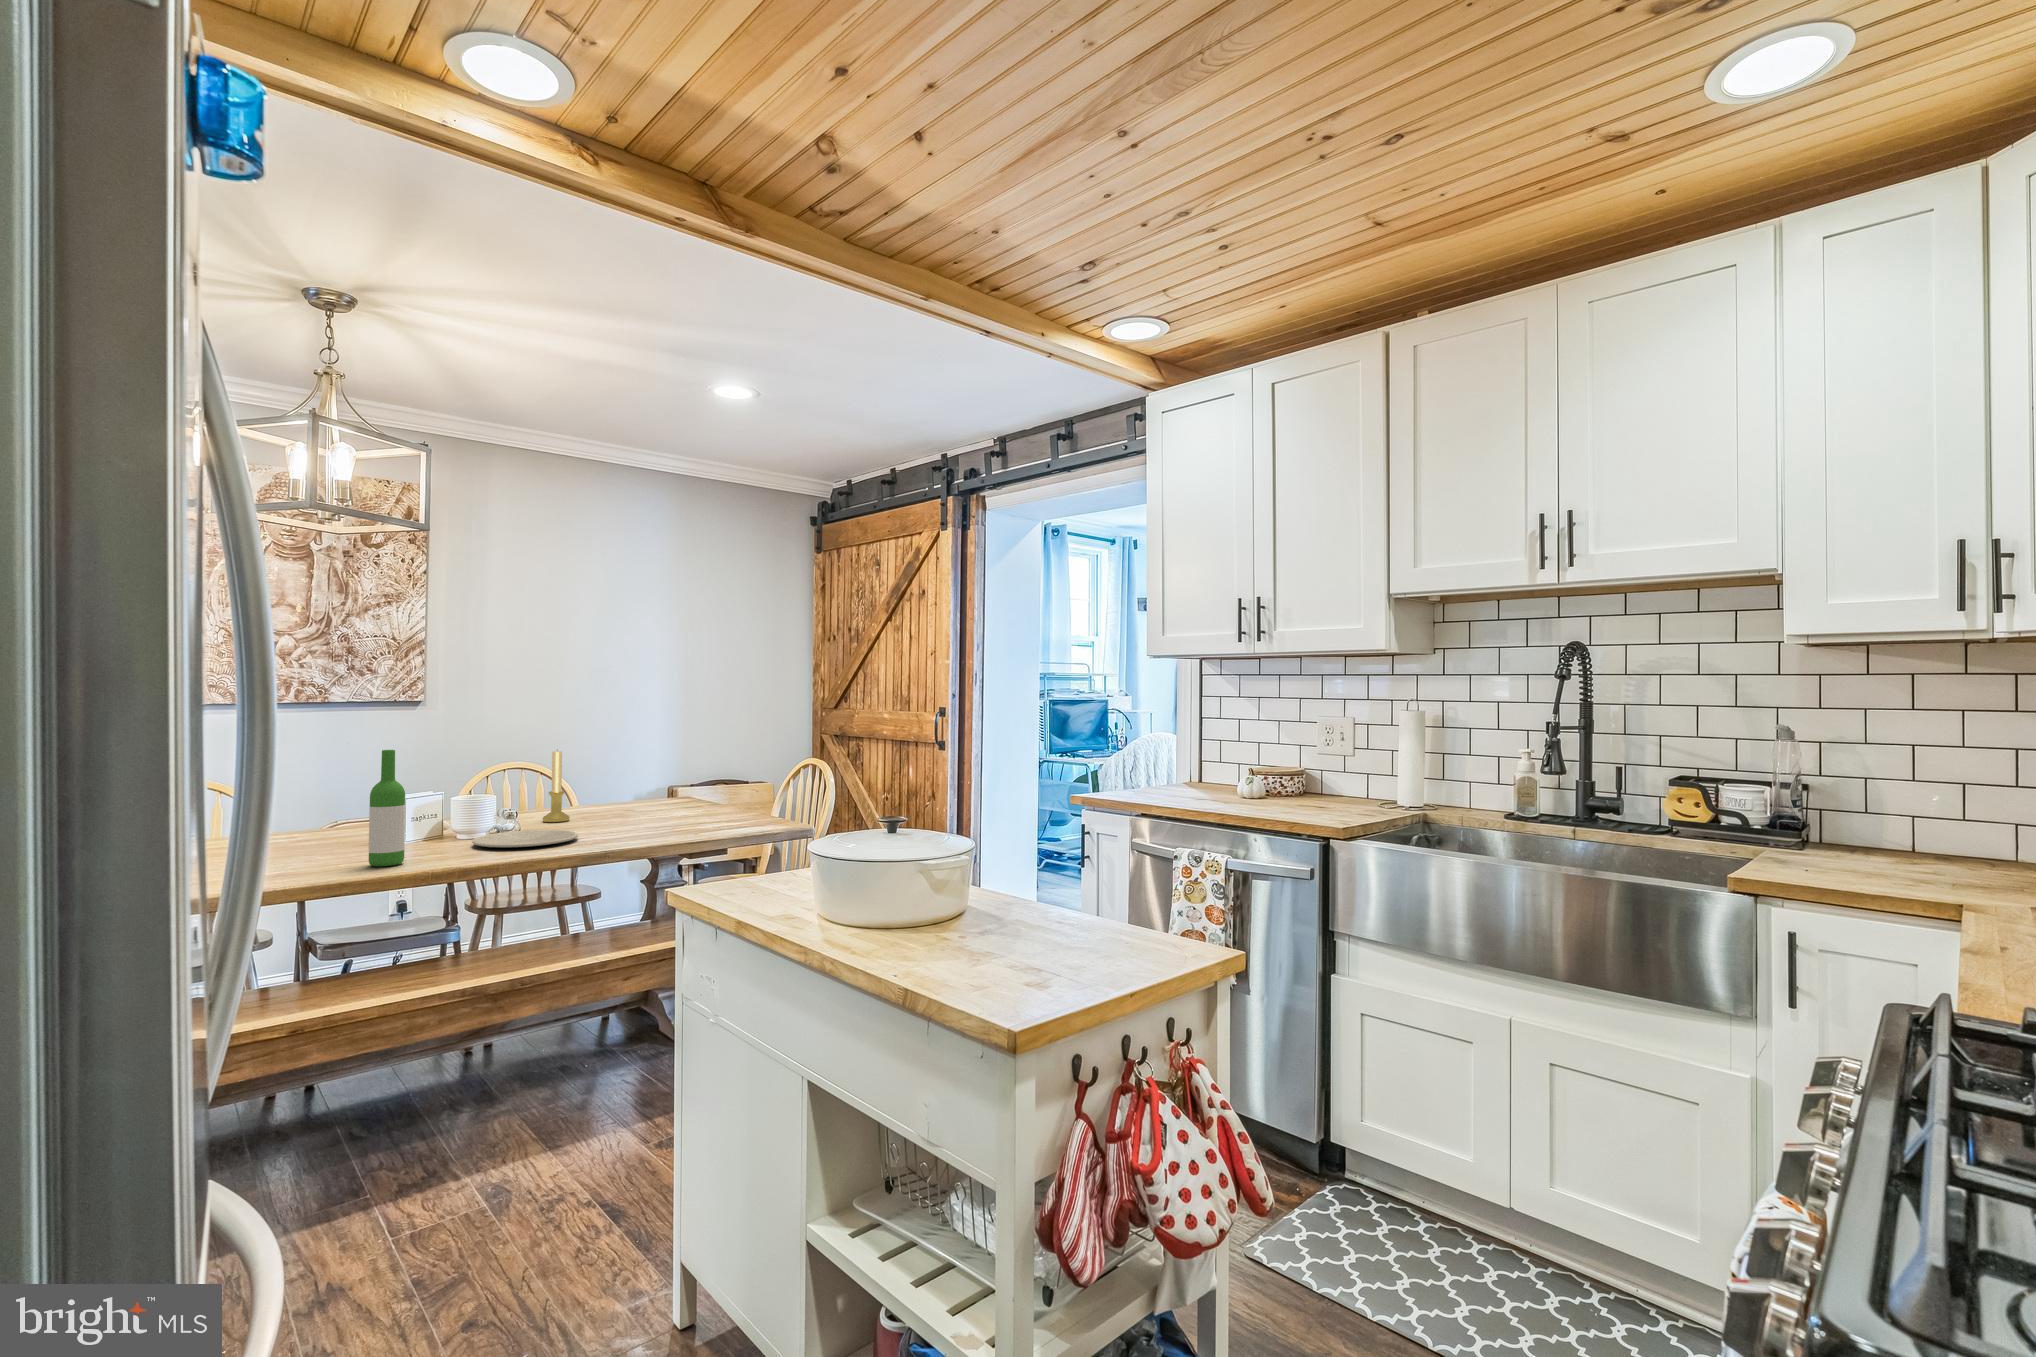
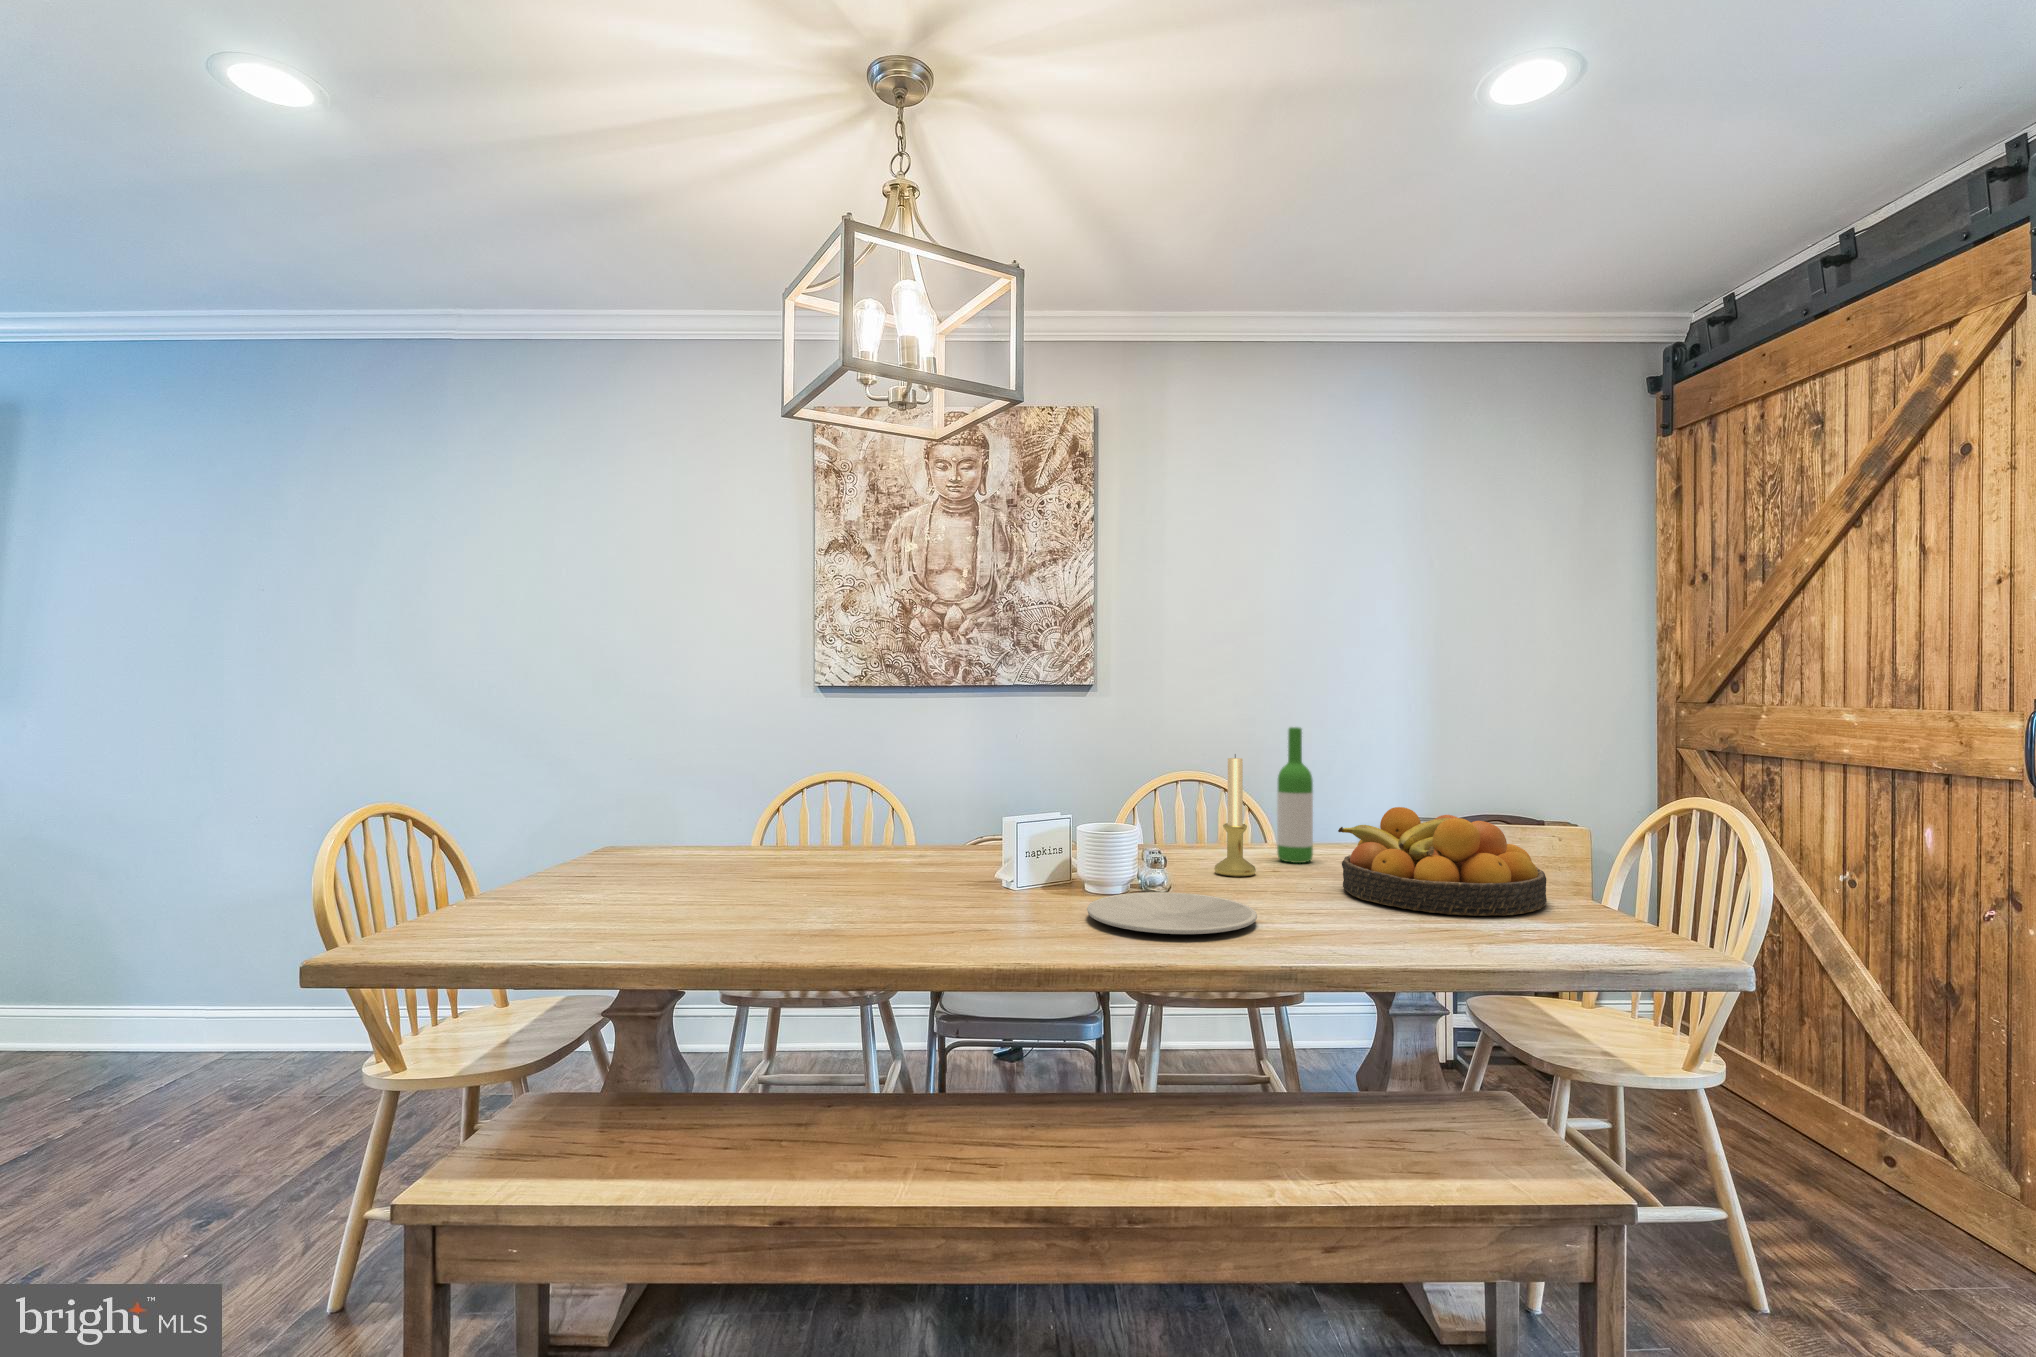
wine bottle: present [369,750,405,866] -> present [1277,727,1313,863]
fruit bowl: none [621,774,729,826] -> present [1338,807,1547,916]

